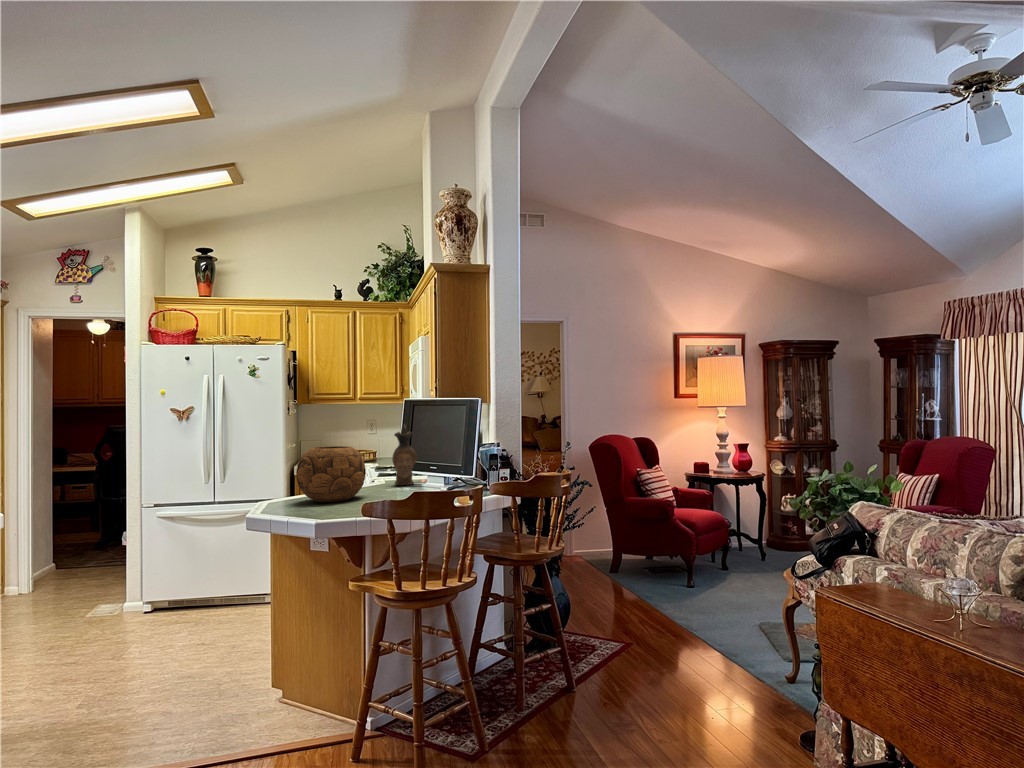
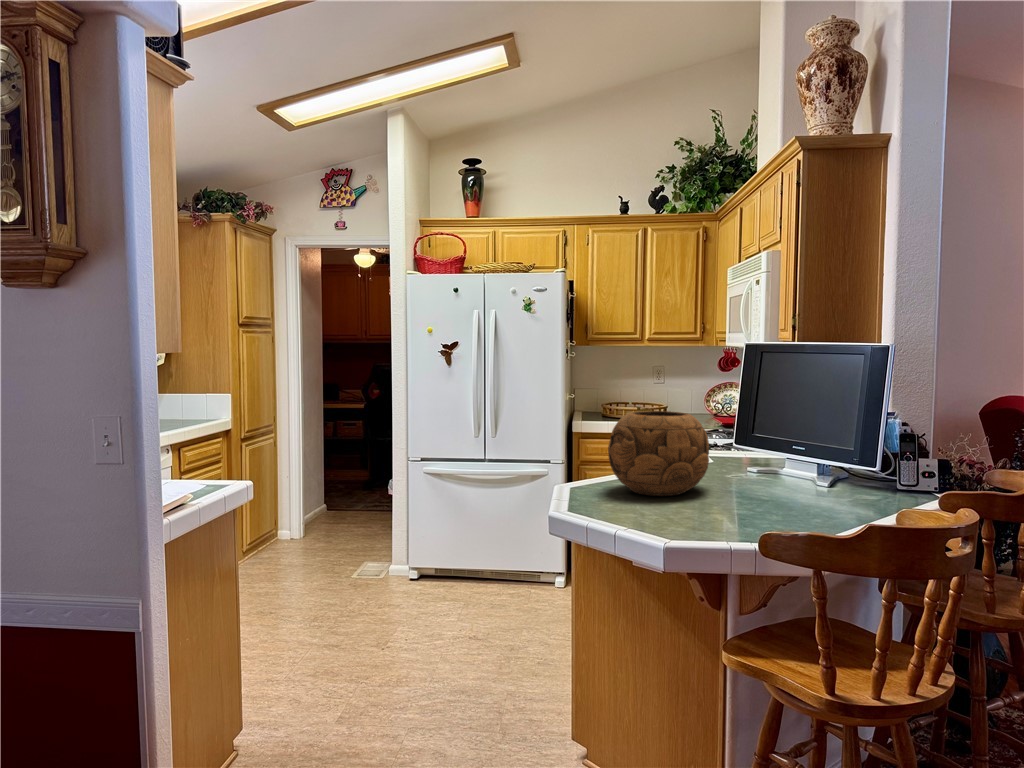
ceramic pitcher: present [392,425,417,485] -> none [735,379,773,469]

